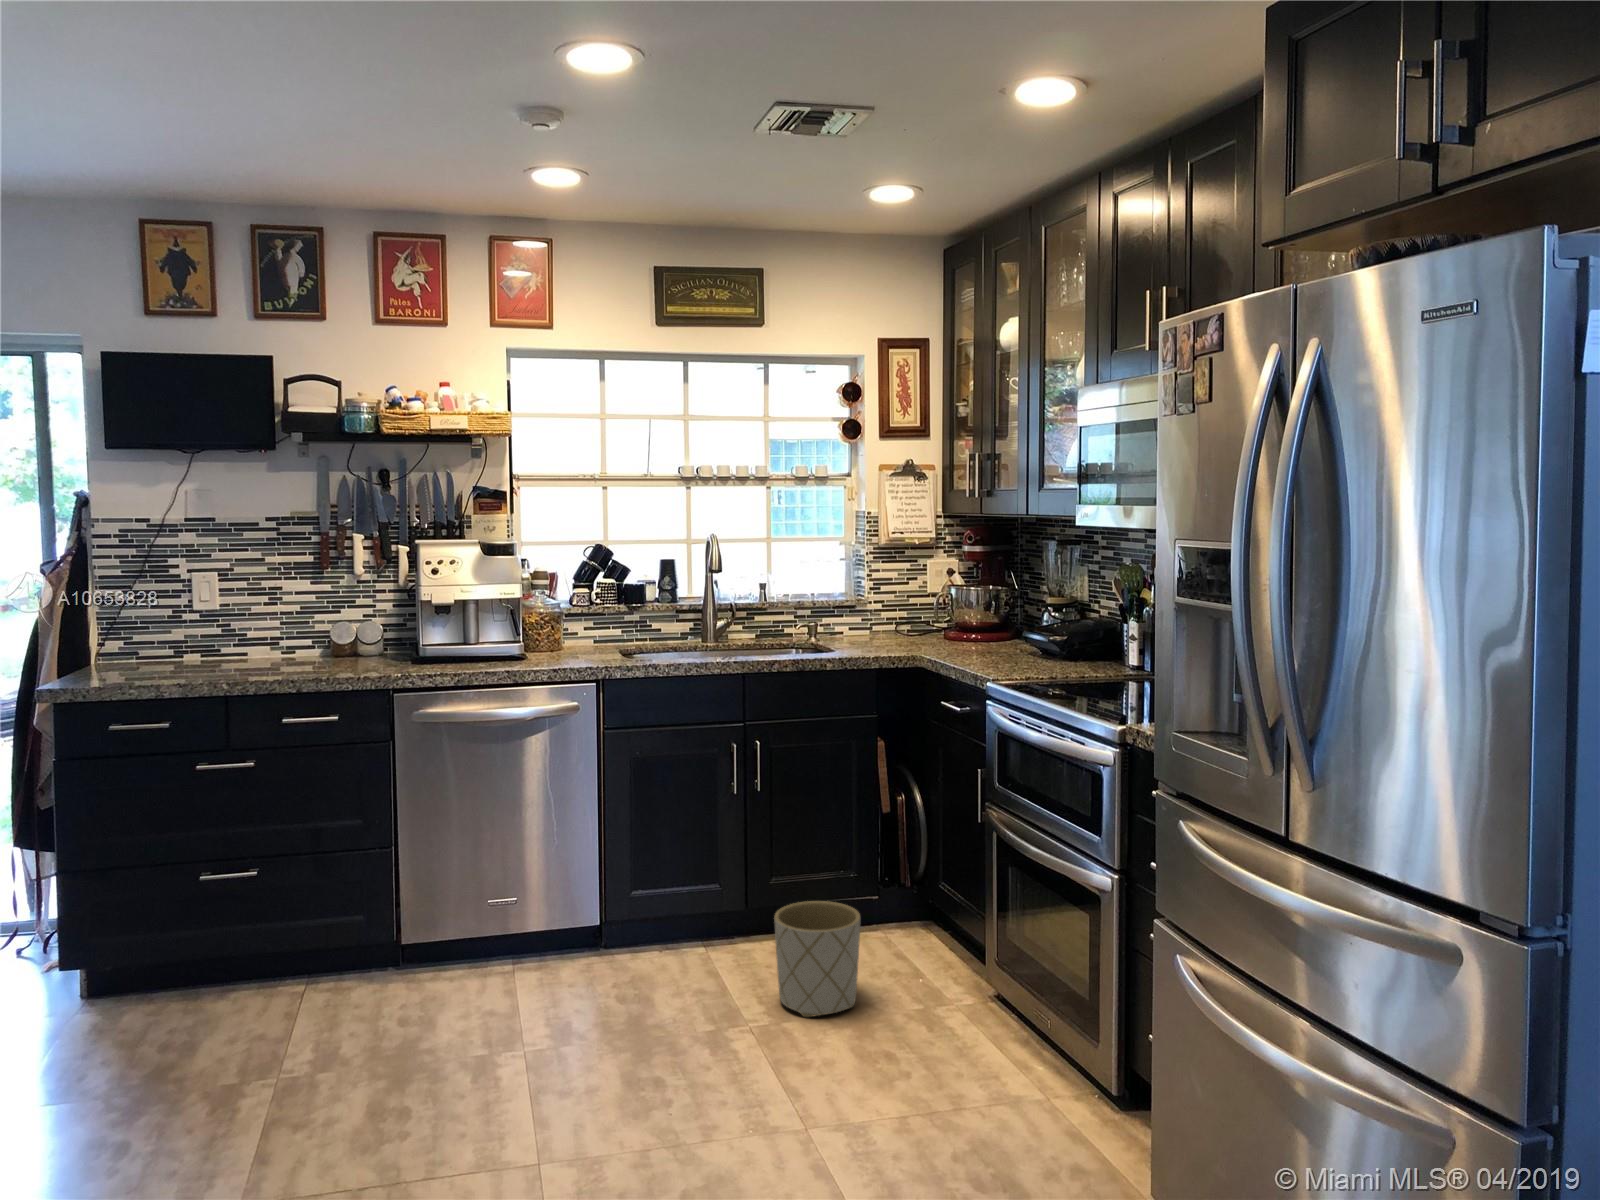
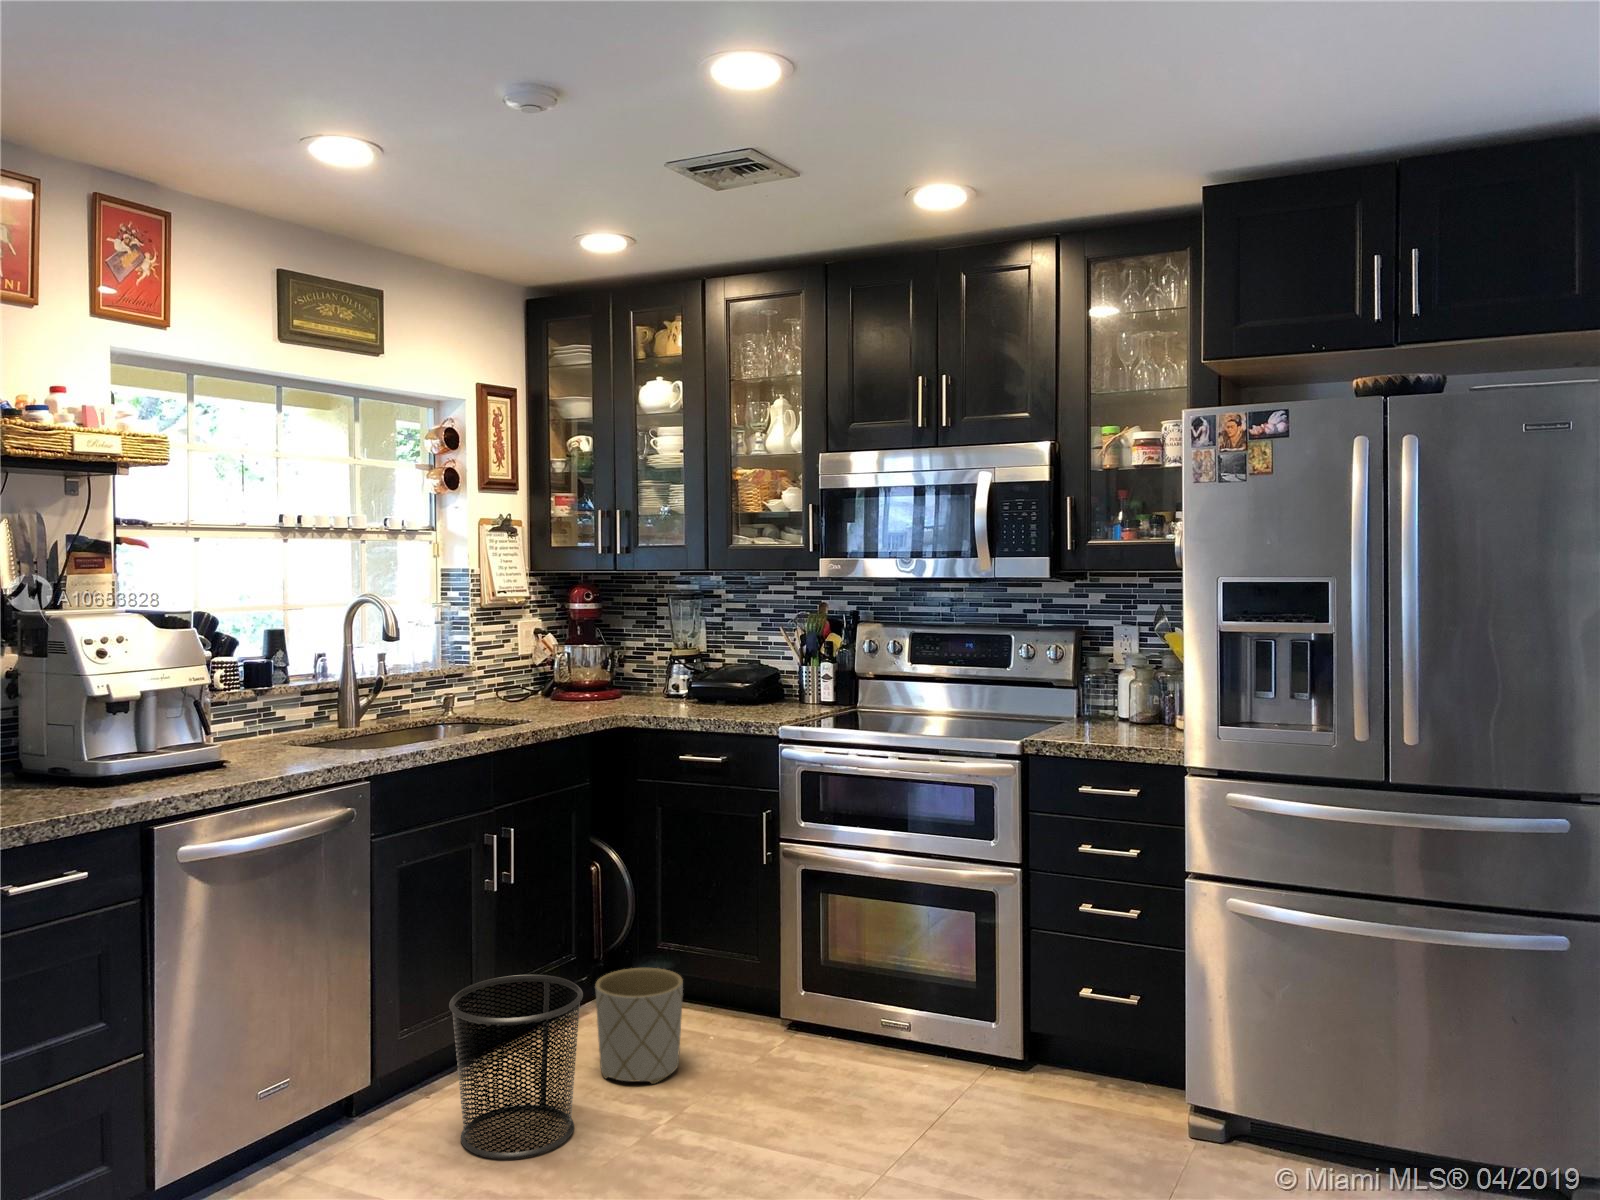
waste bin: none [592,872,710,1033] -> present [449,975,583,1159]

